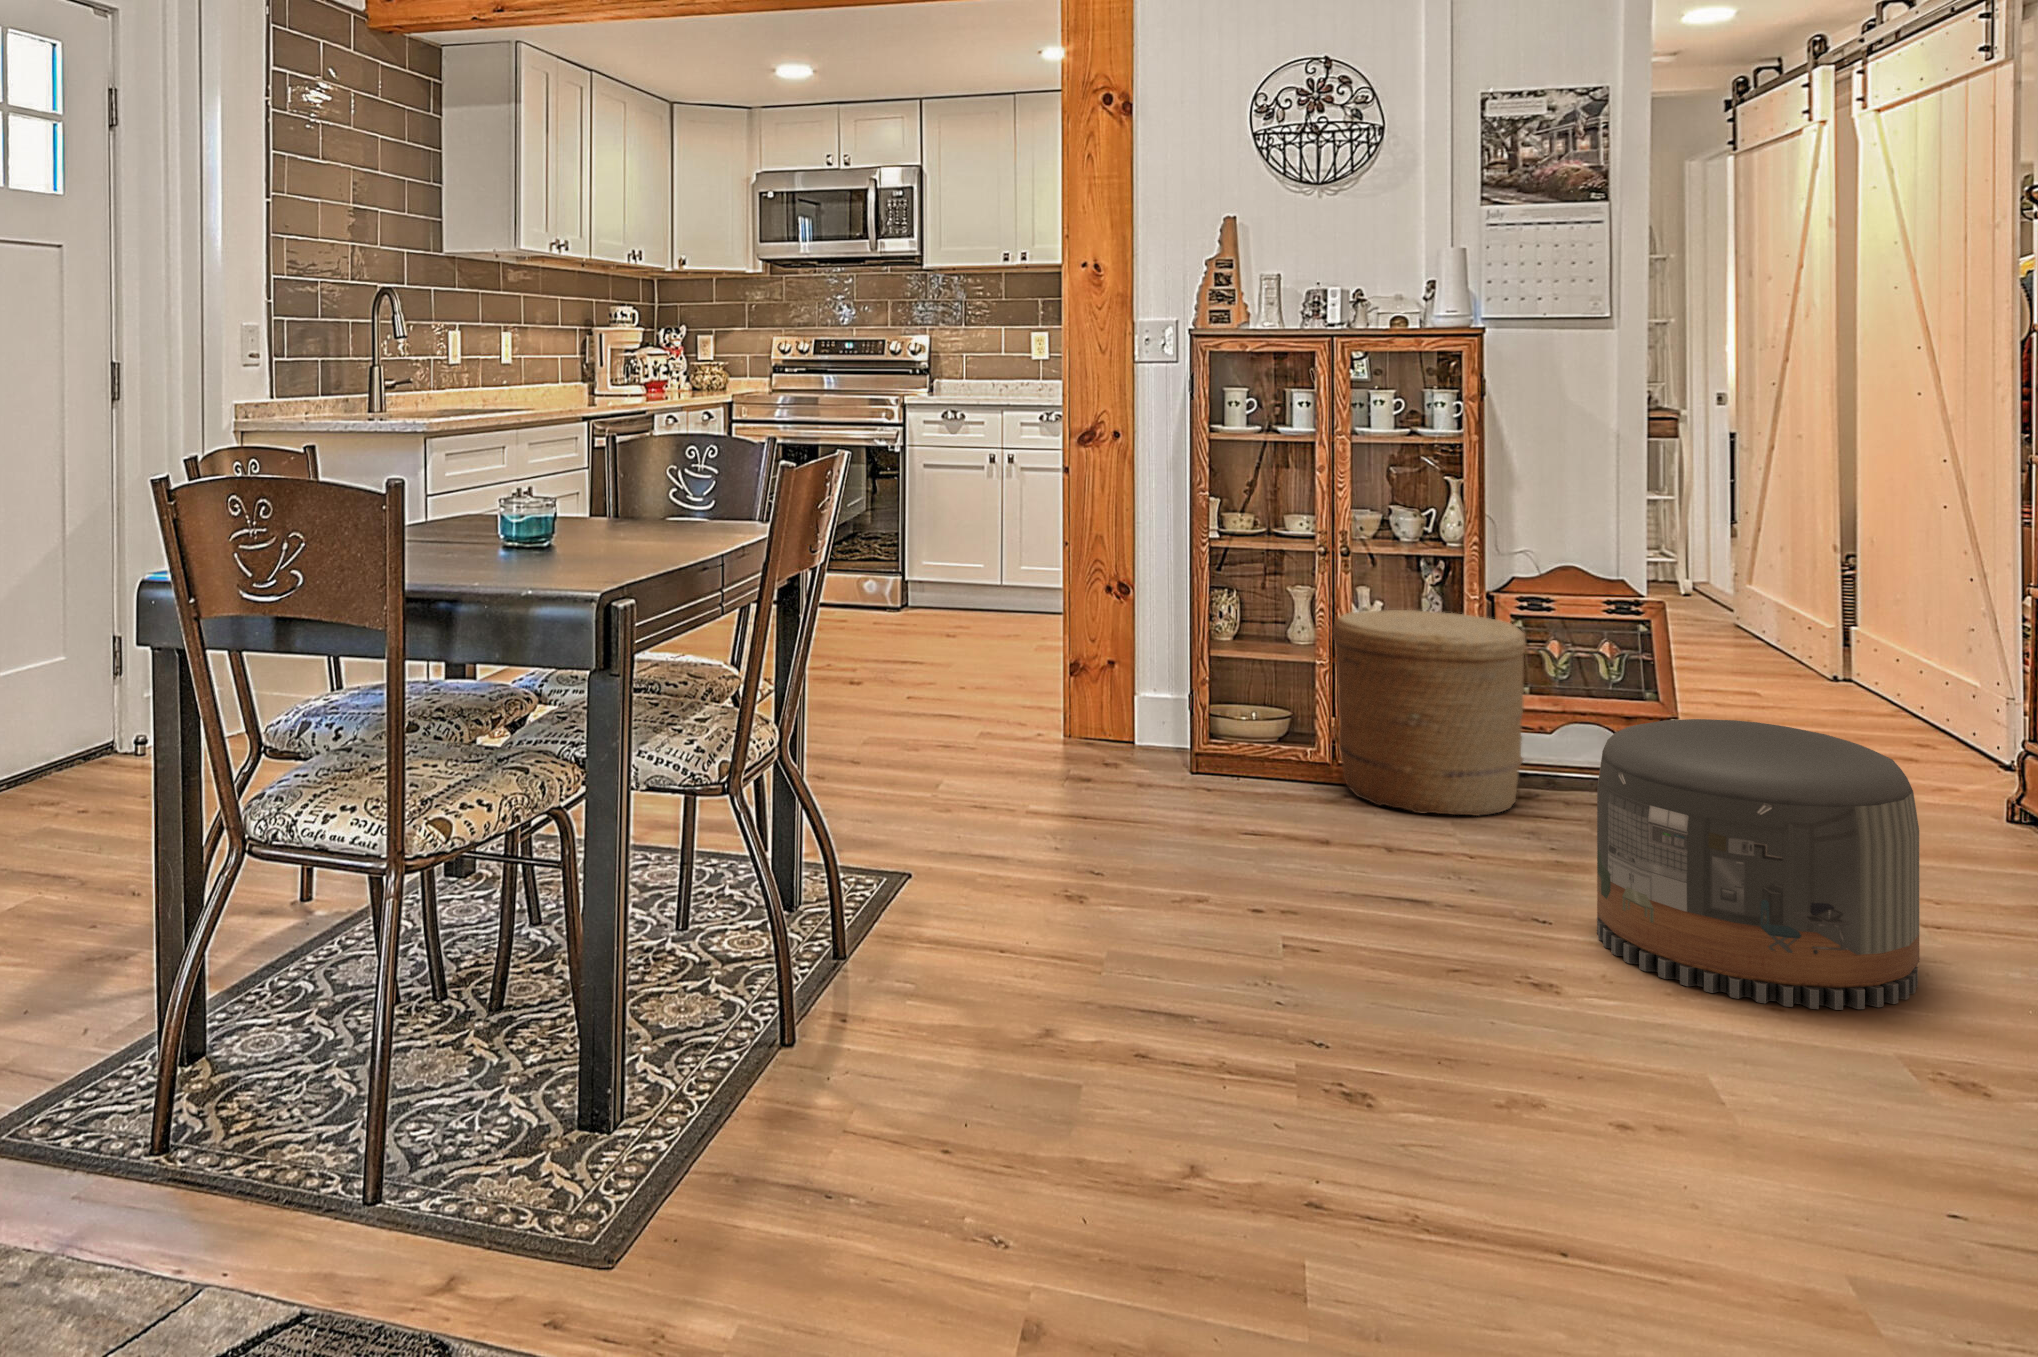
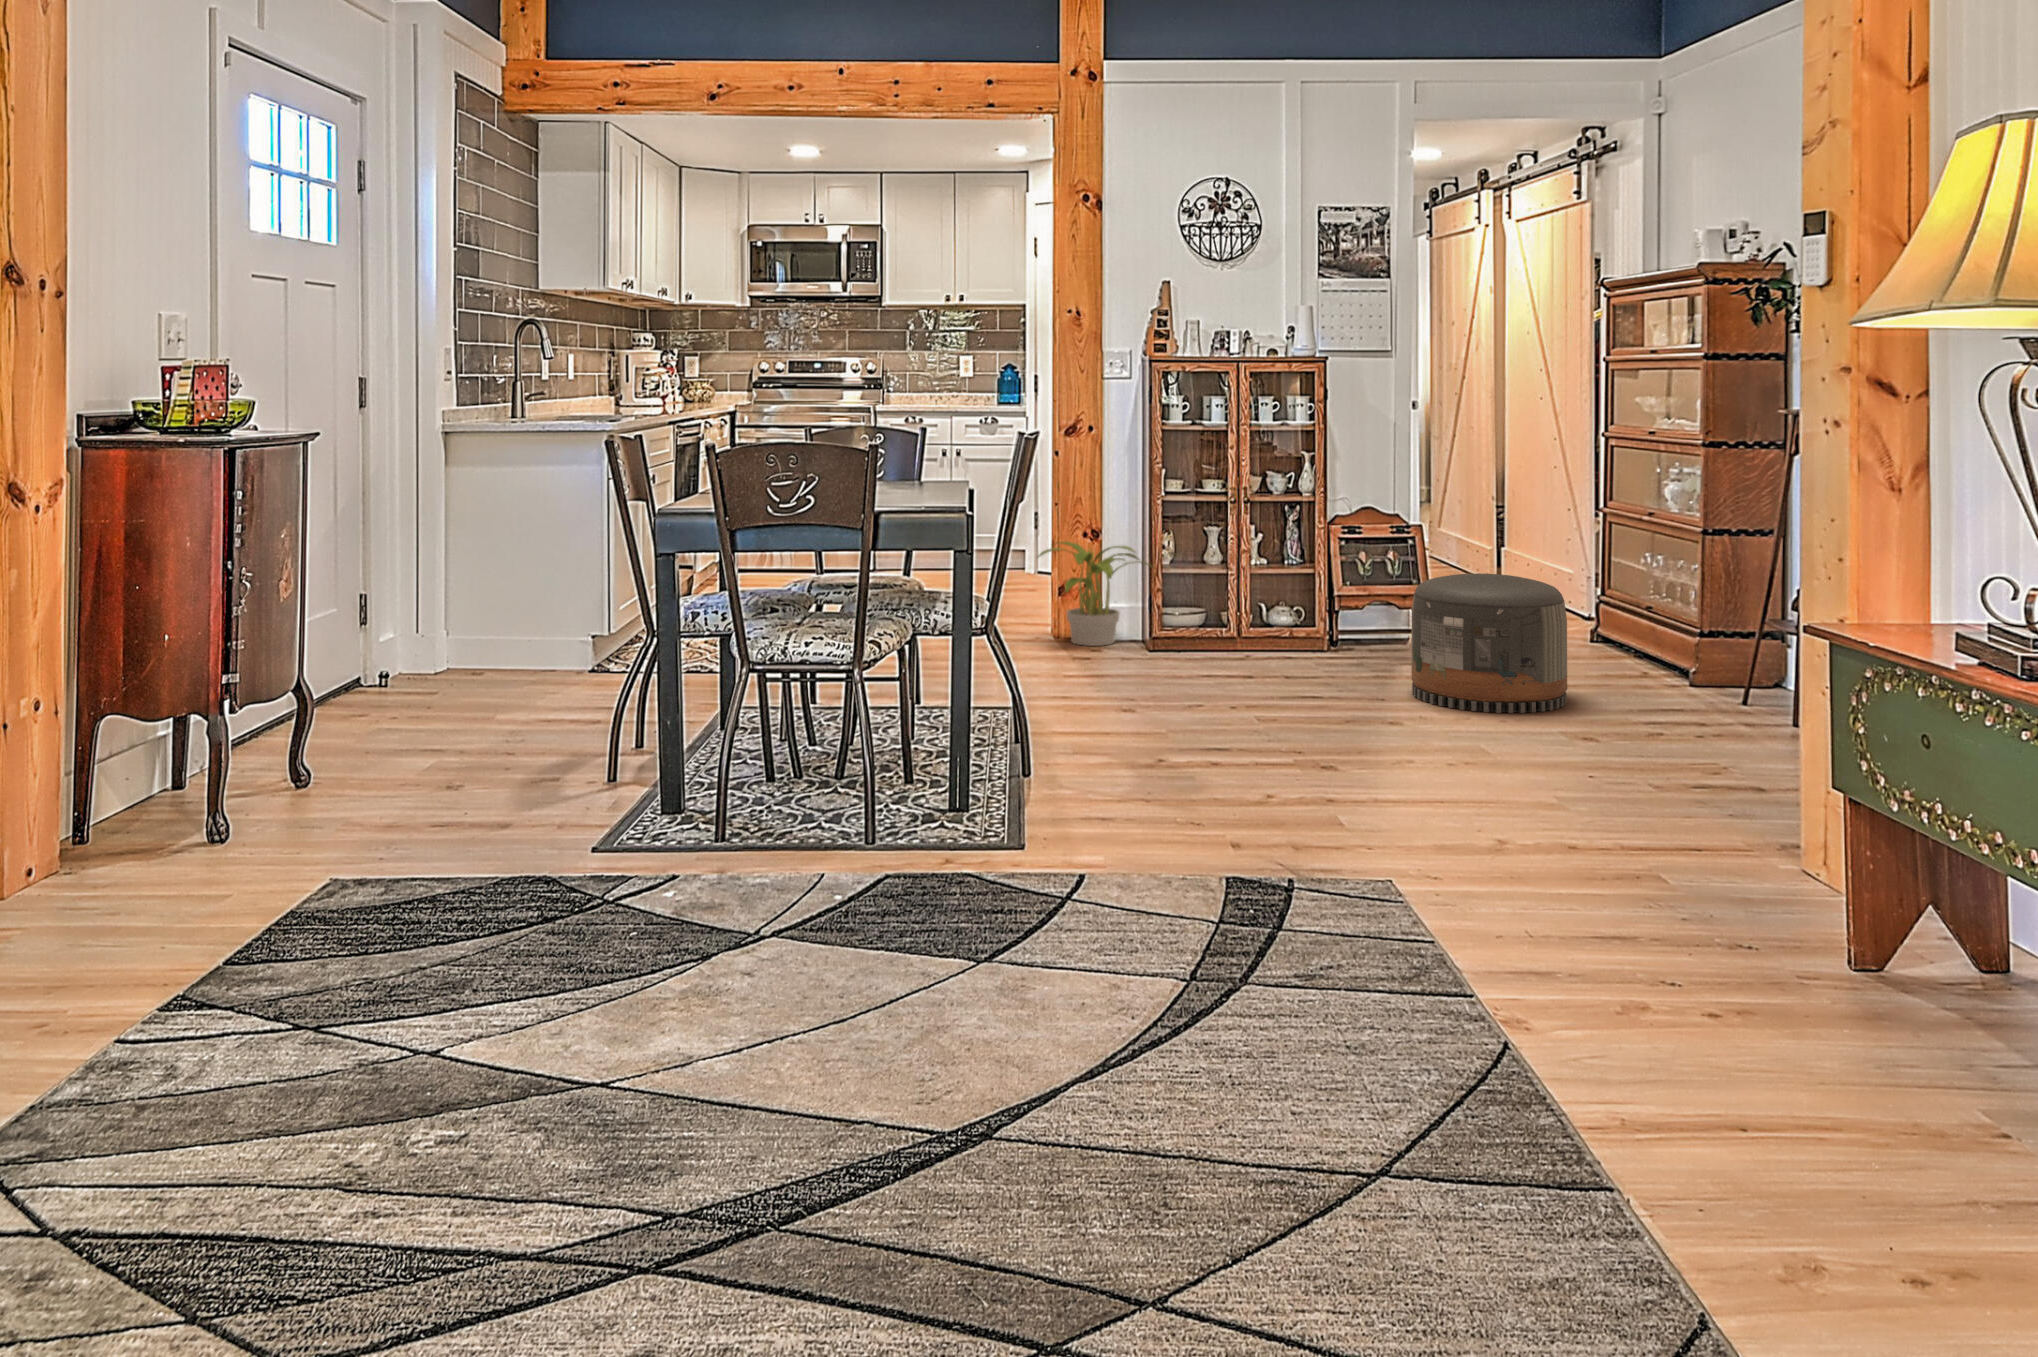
potted plant: none [1014,607,1201,770] -> present [1038,541,1151,646]
woven basket: present [1333,610,1526,816] -> none [1238,534,1351,654]

